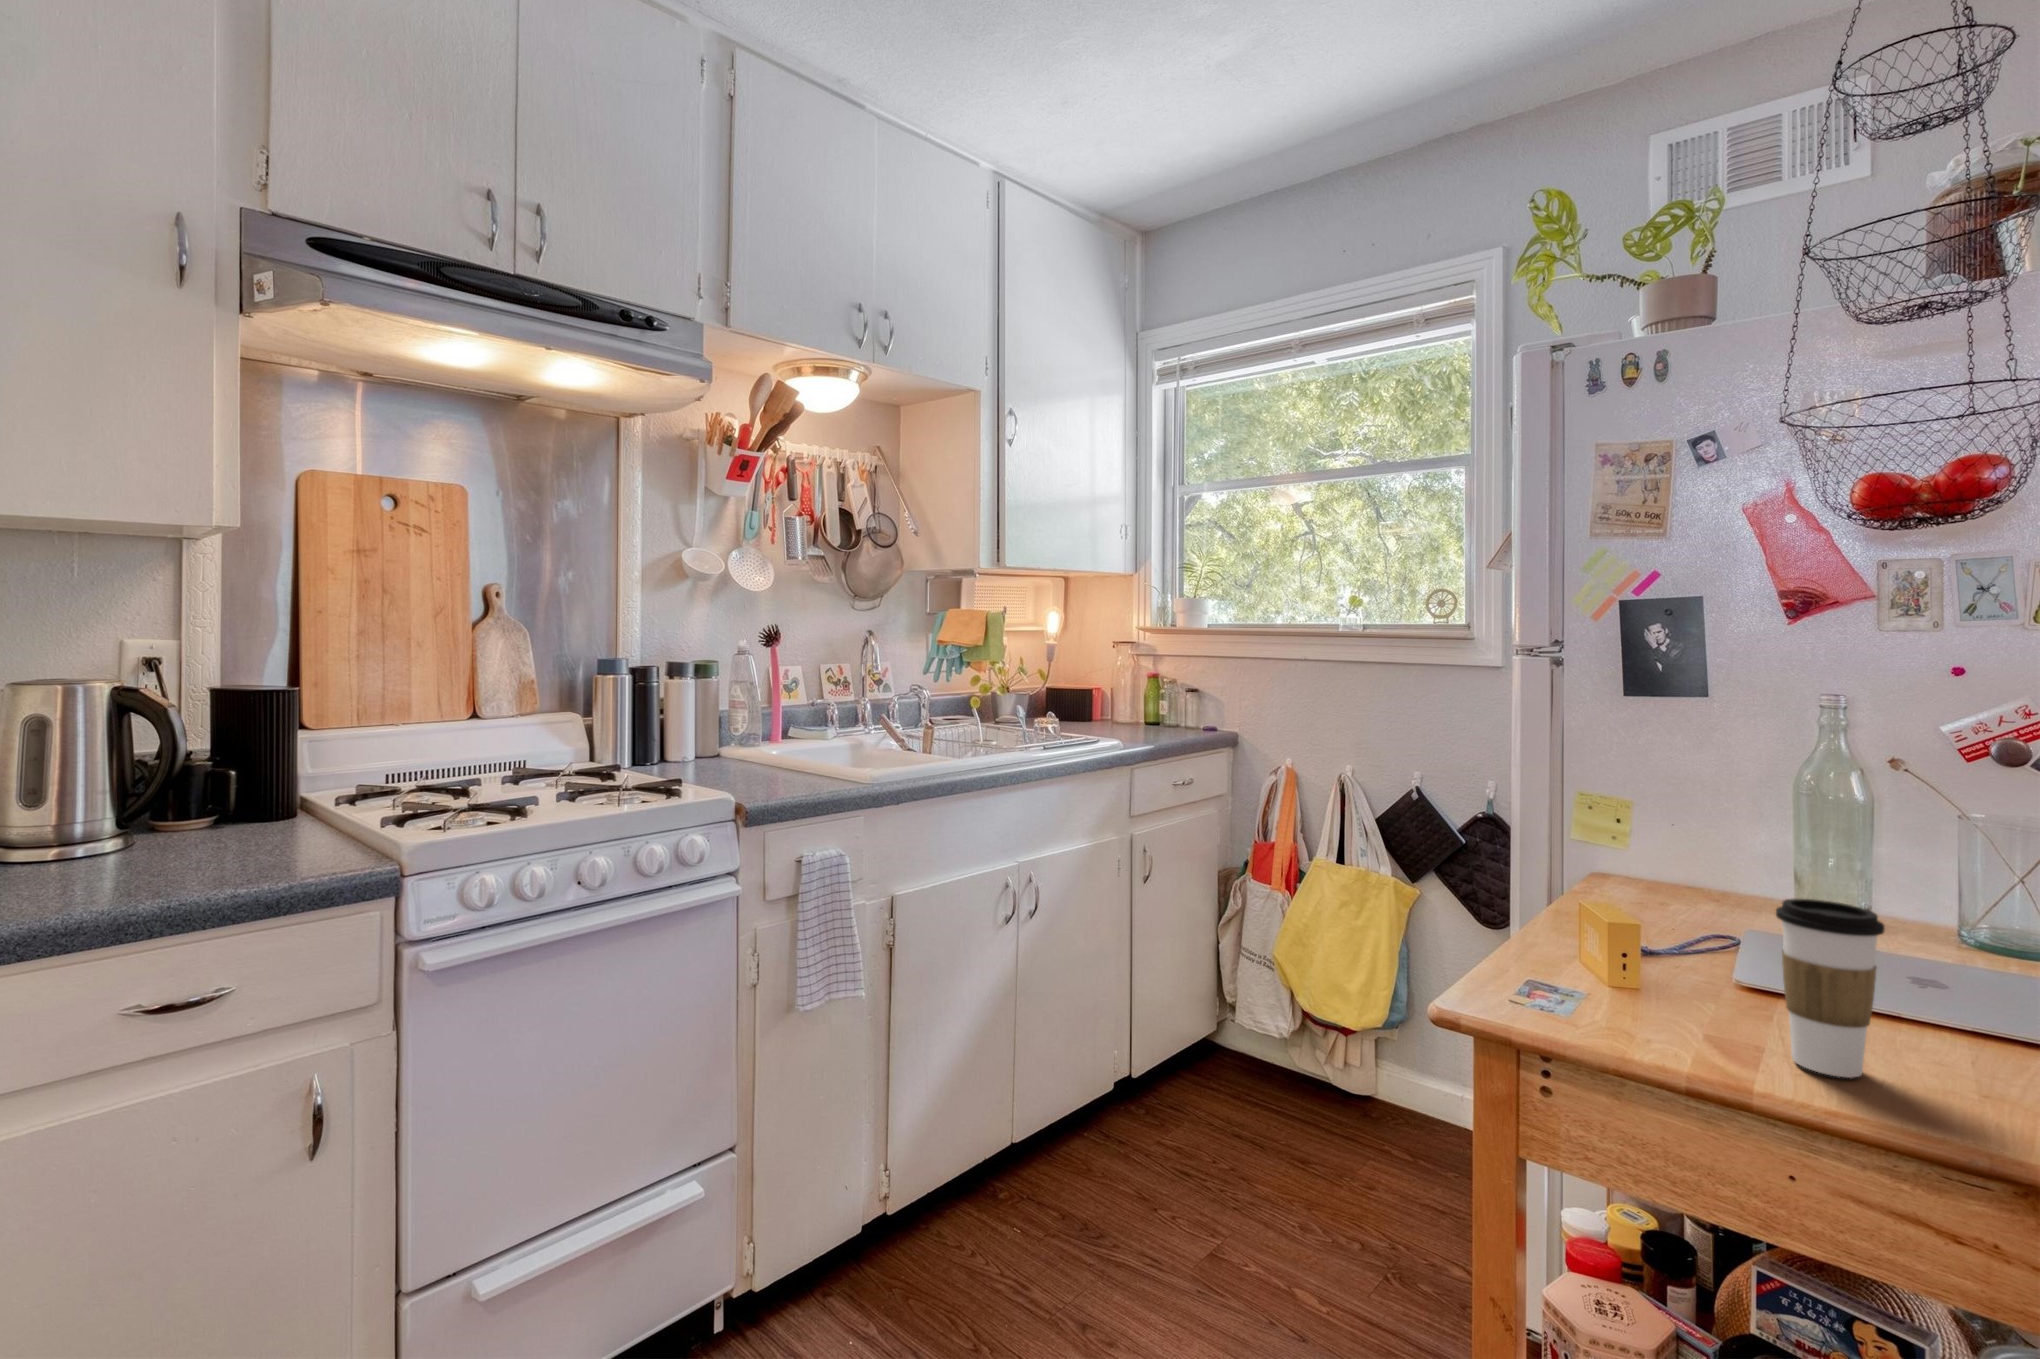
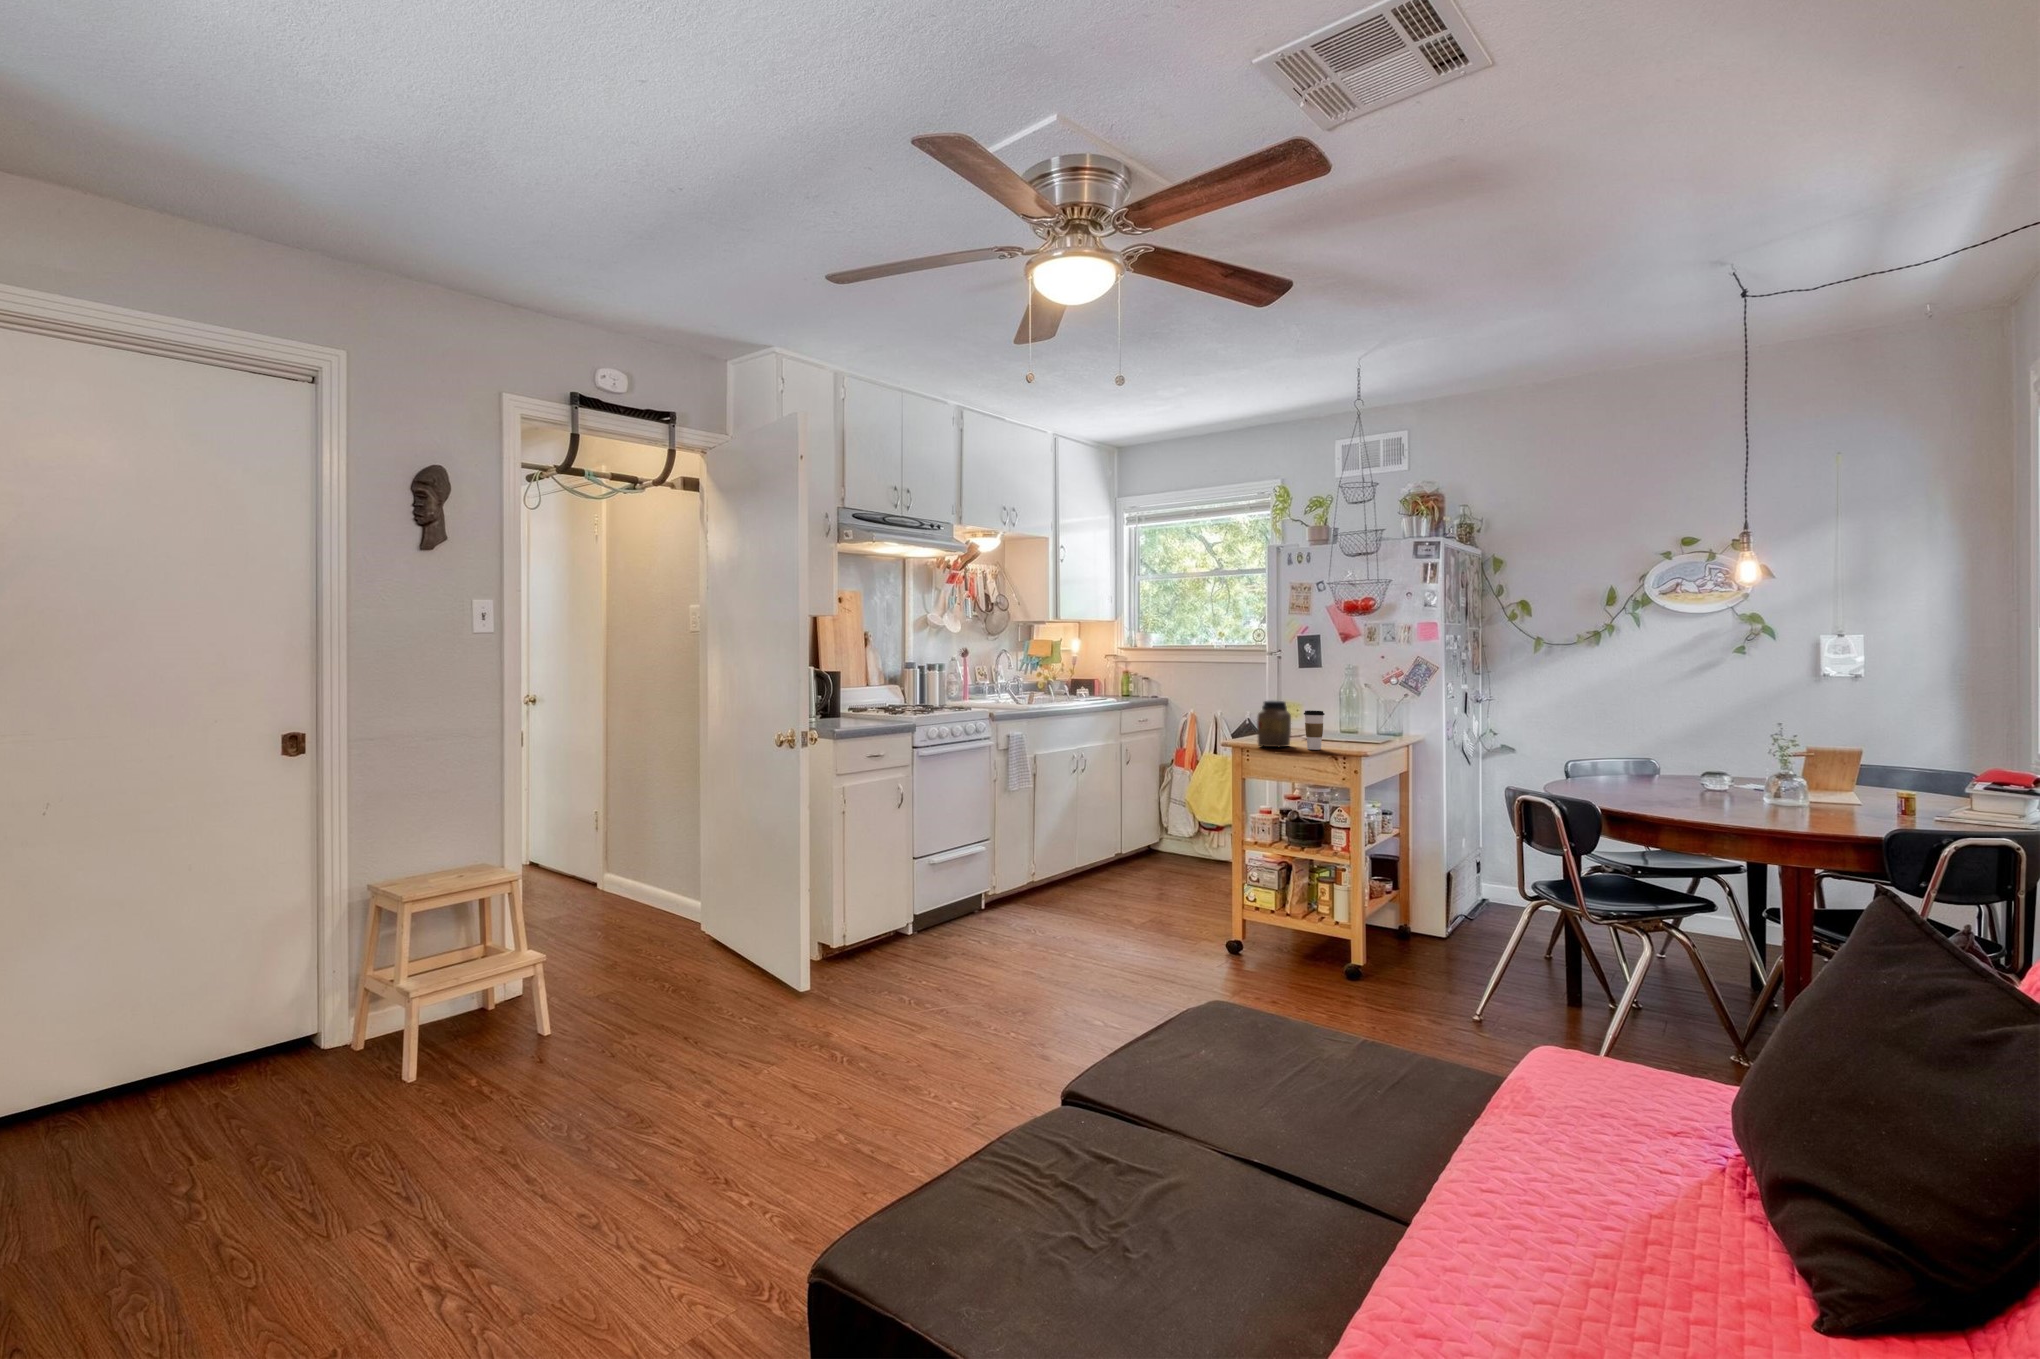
jar: none [1556,837,1693,1038] -> present [1257,700,1291,747]

